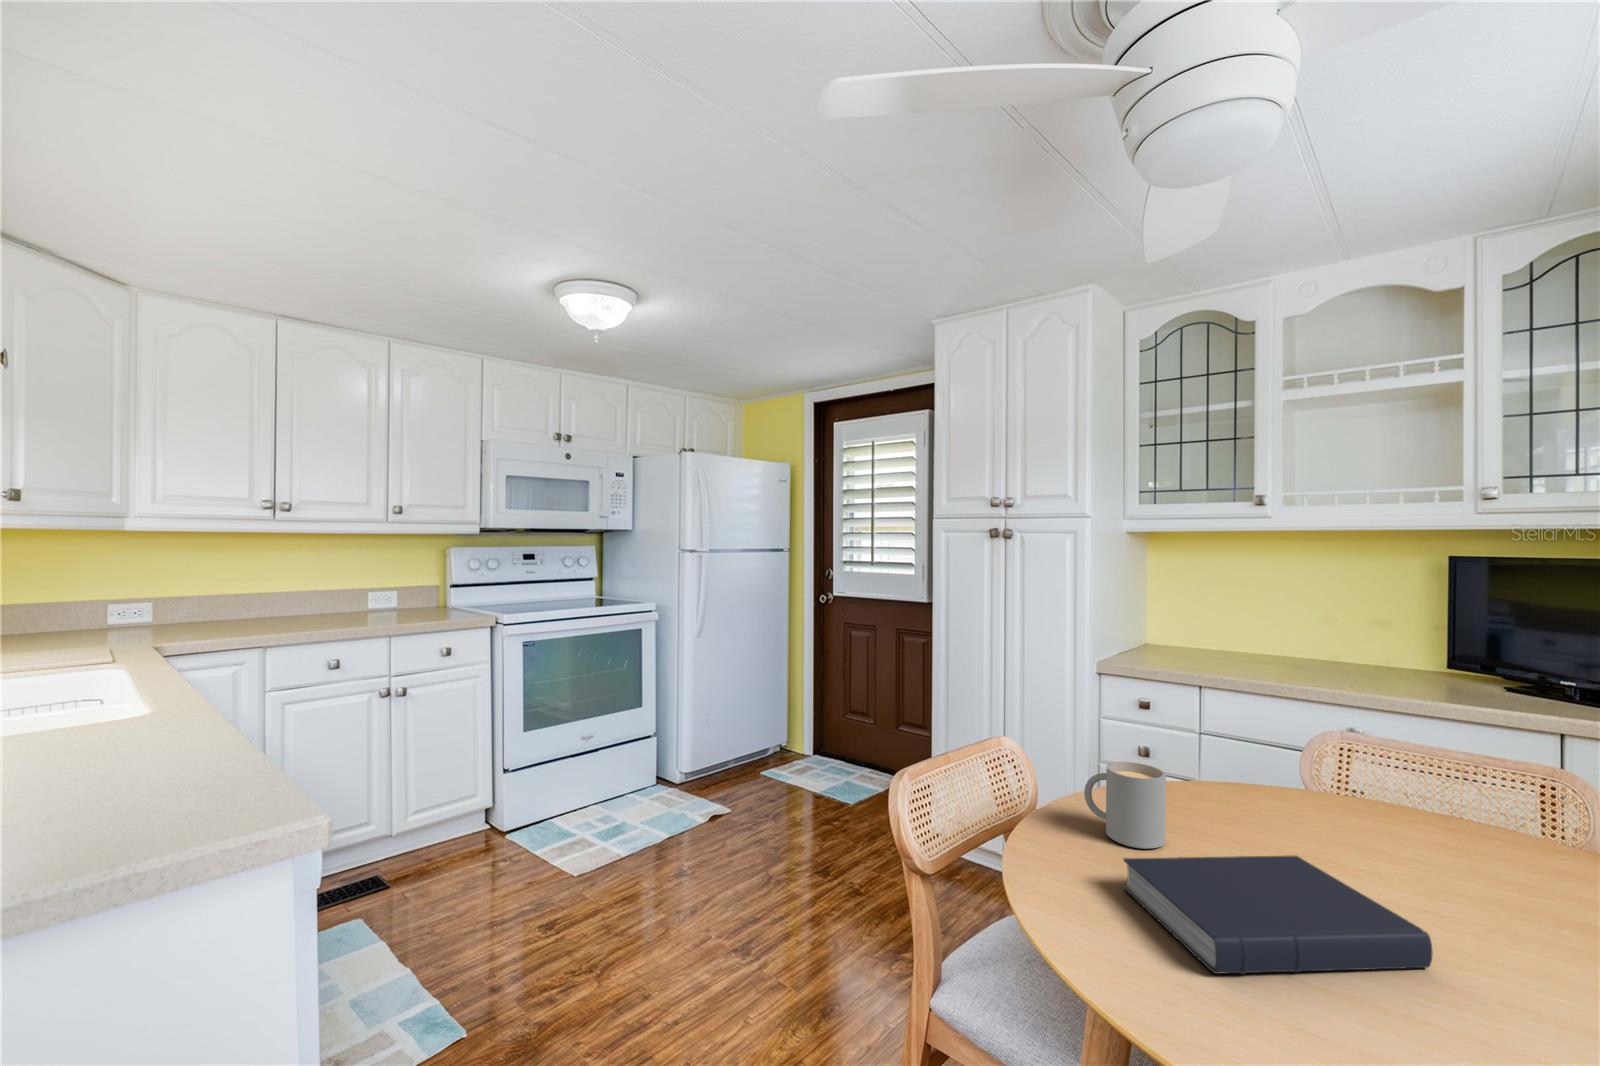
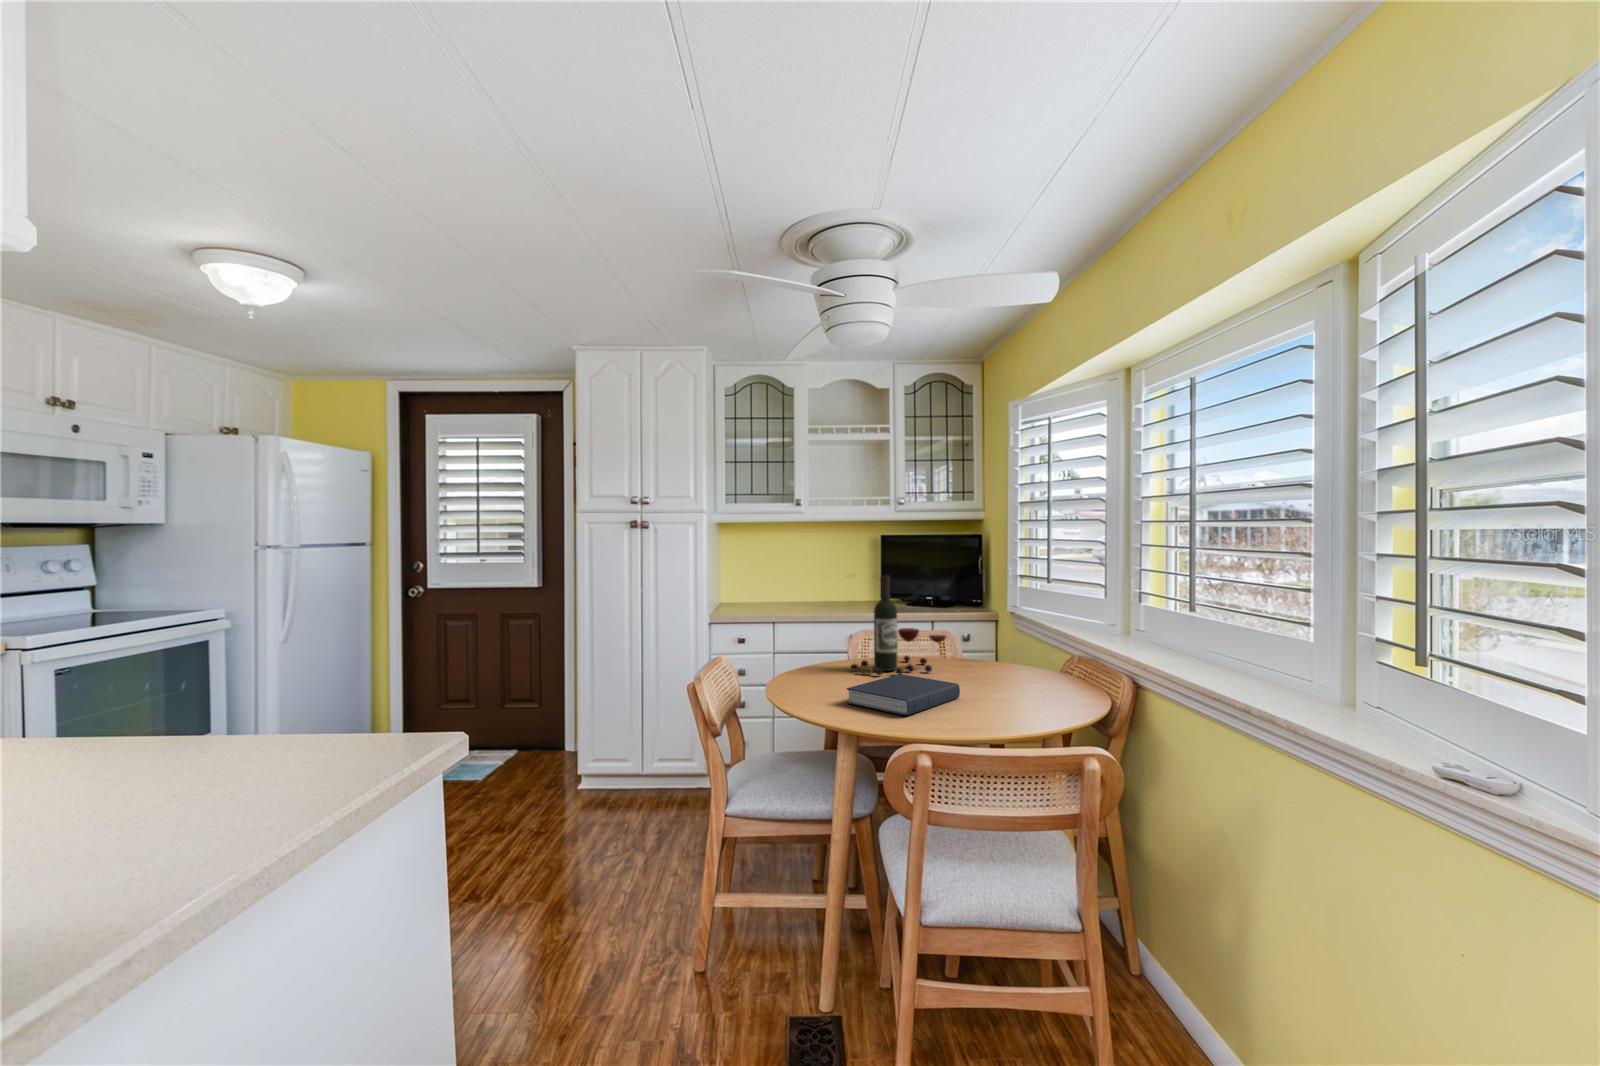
wine bottle: none [1230,639,1492,866] -> present [851,575,946,675]
mug: present [1084,762,1166,849] -> none [801,649,842,691]

